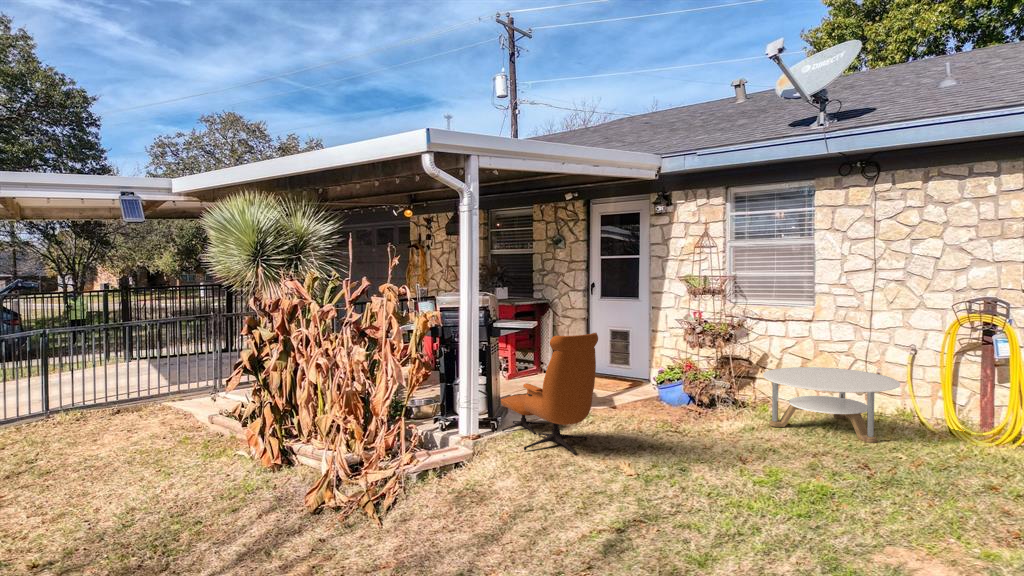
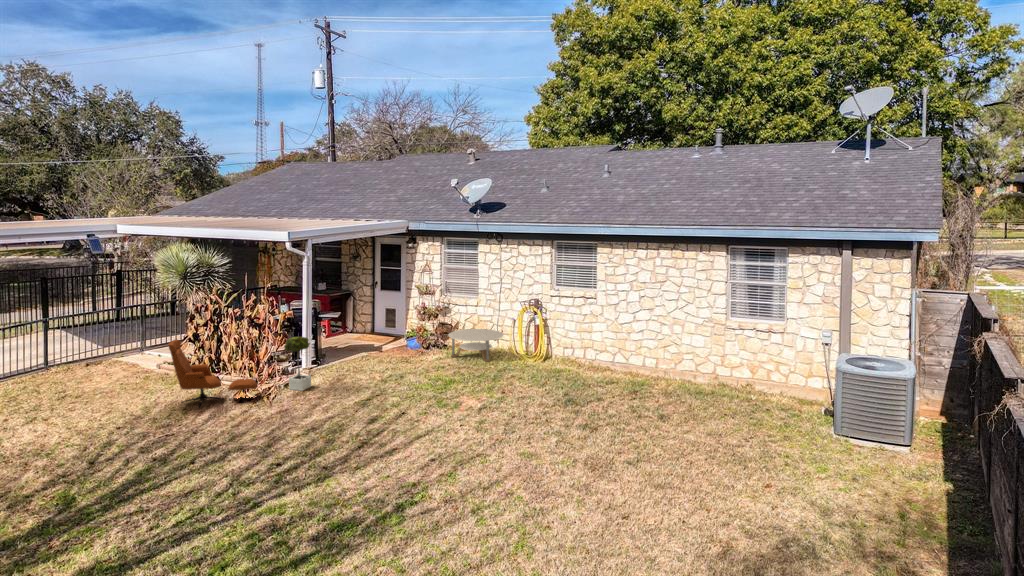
lounge chair: present [501,333,598,455] -> present [168,340,257,407]
potted tree: none [416,362,476,494] -> present [284,337,311,391]

